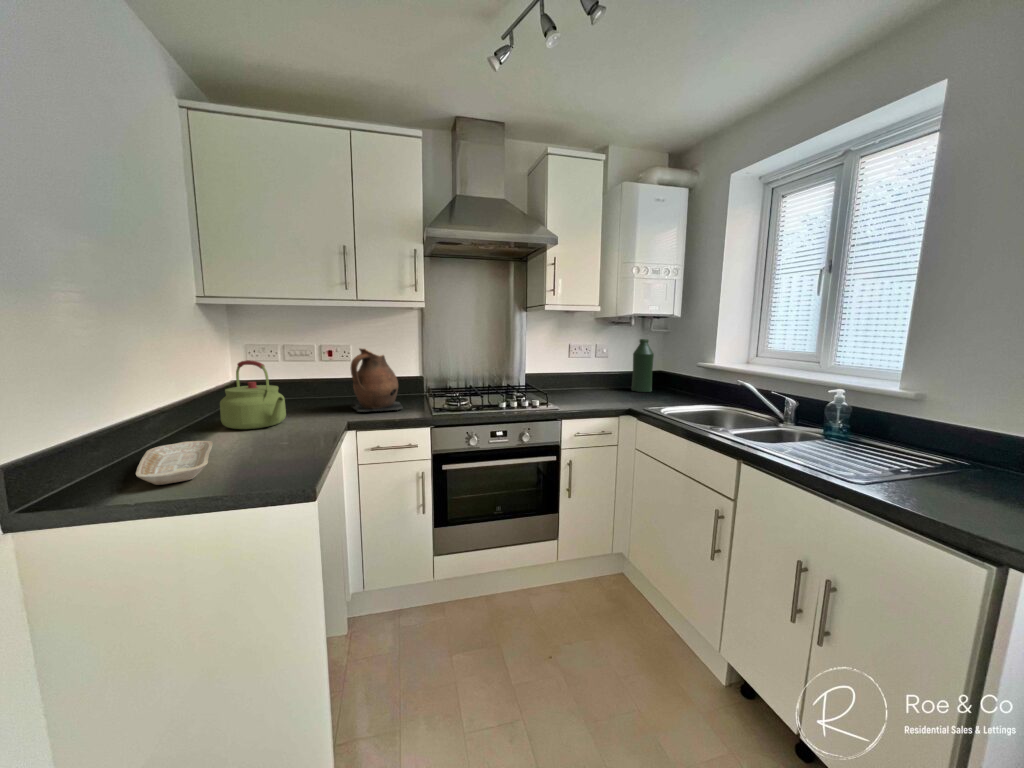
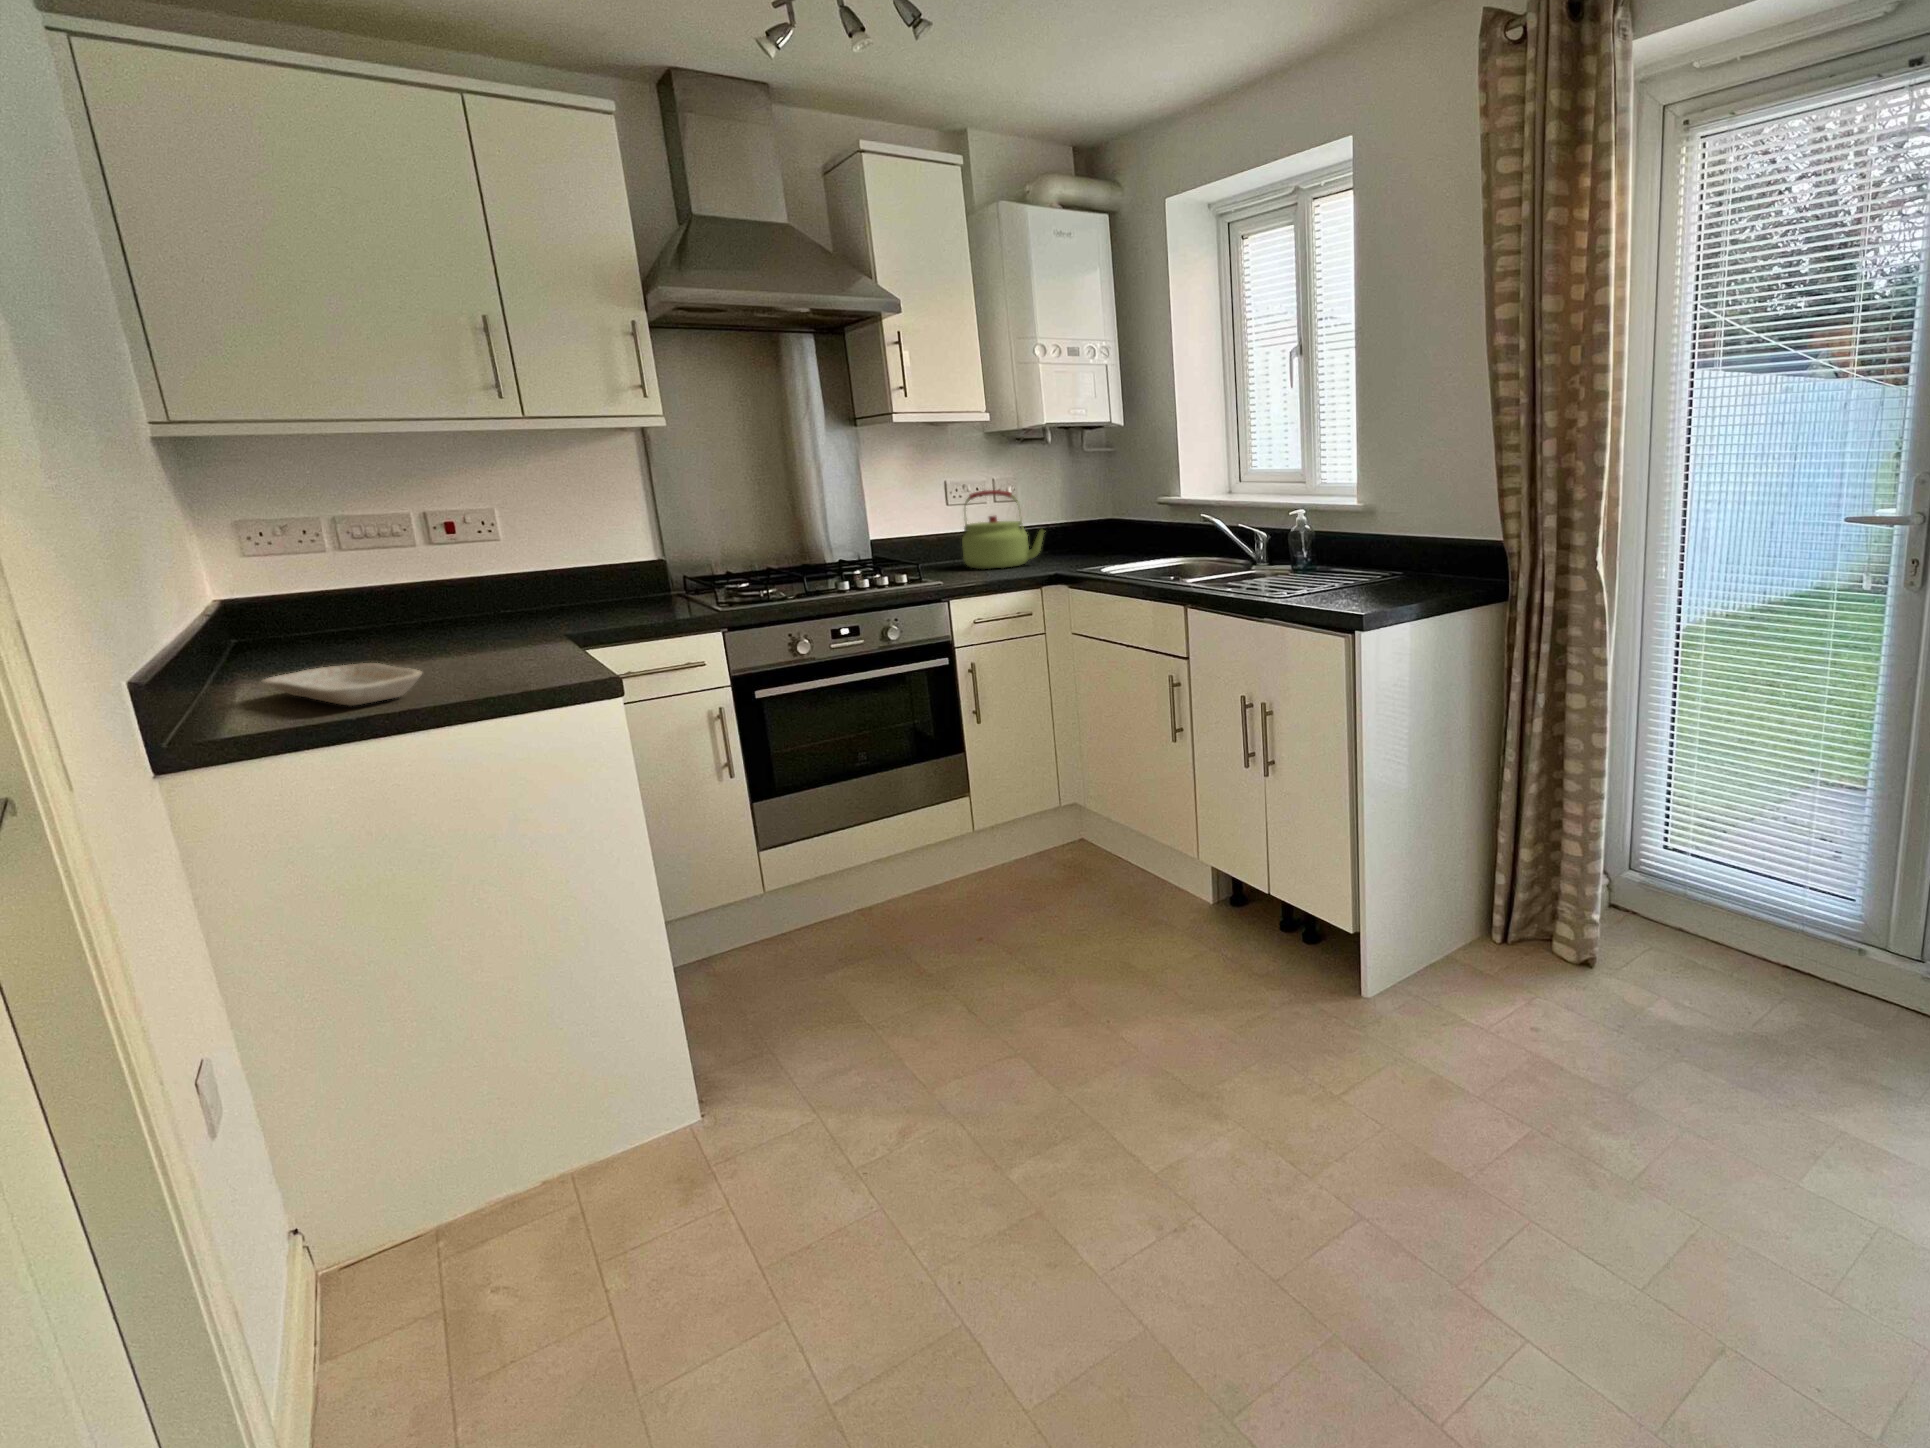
bottle: present [632,339,654,392] -> none [1059,464,1098,554]
ceramic pitcher: present [351,349,403,411] -> none [538,507,656,621]
kettle: present [220,360,286,429] -> present [962,490,1045,569]

